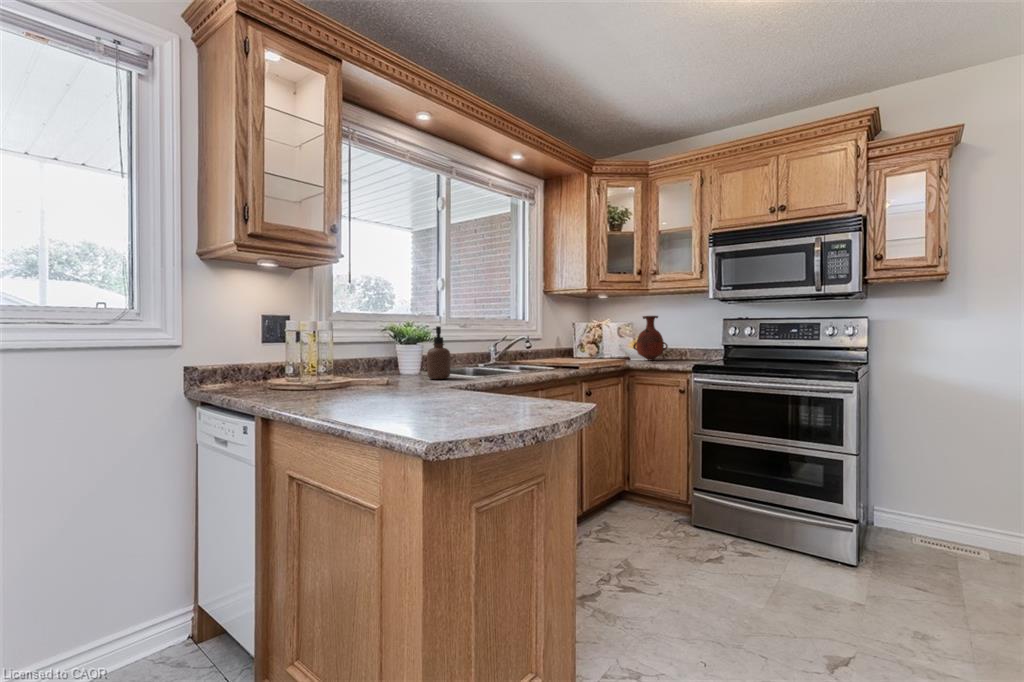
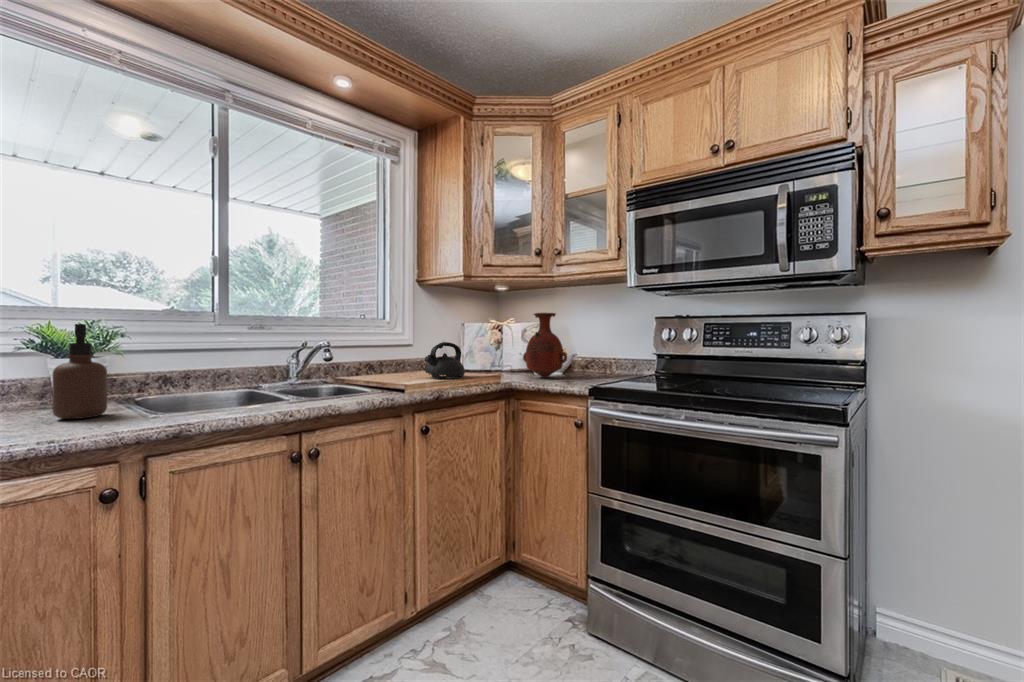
teapot: none [565,336,593,361] -> present [425,342,465,378]

